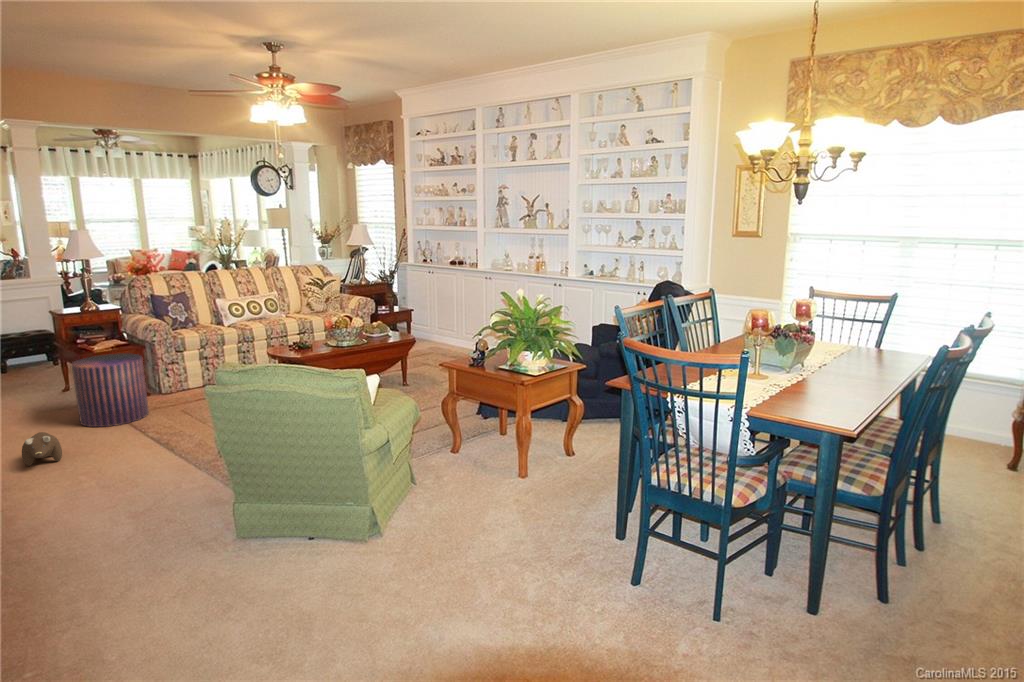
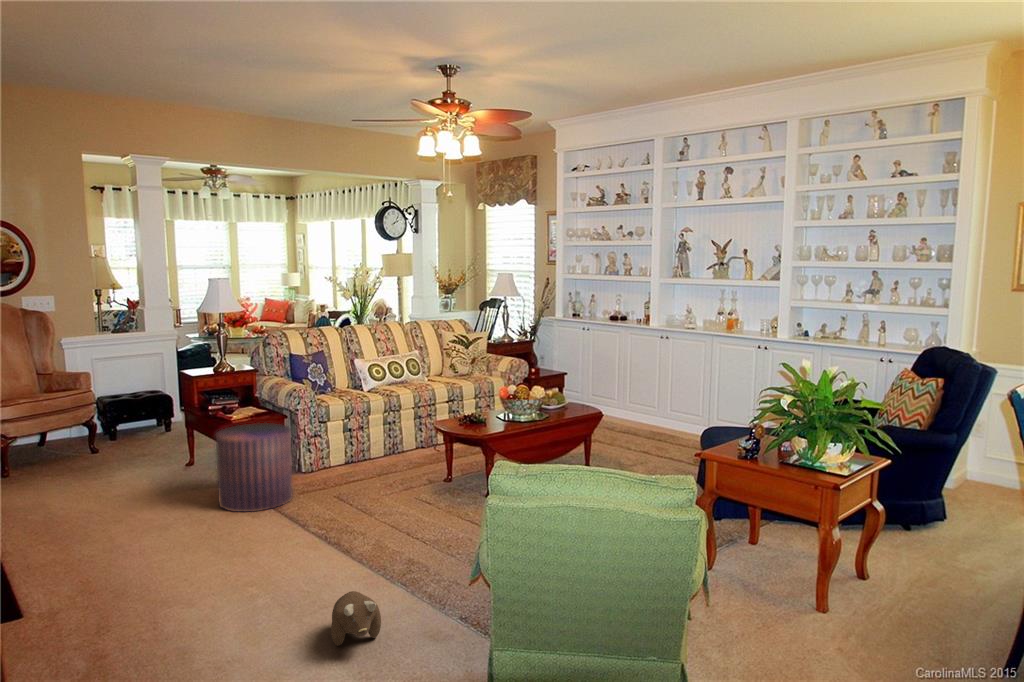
plush toy: present [22,432,62,466] -> present [331,591,381,646]

